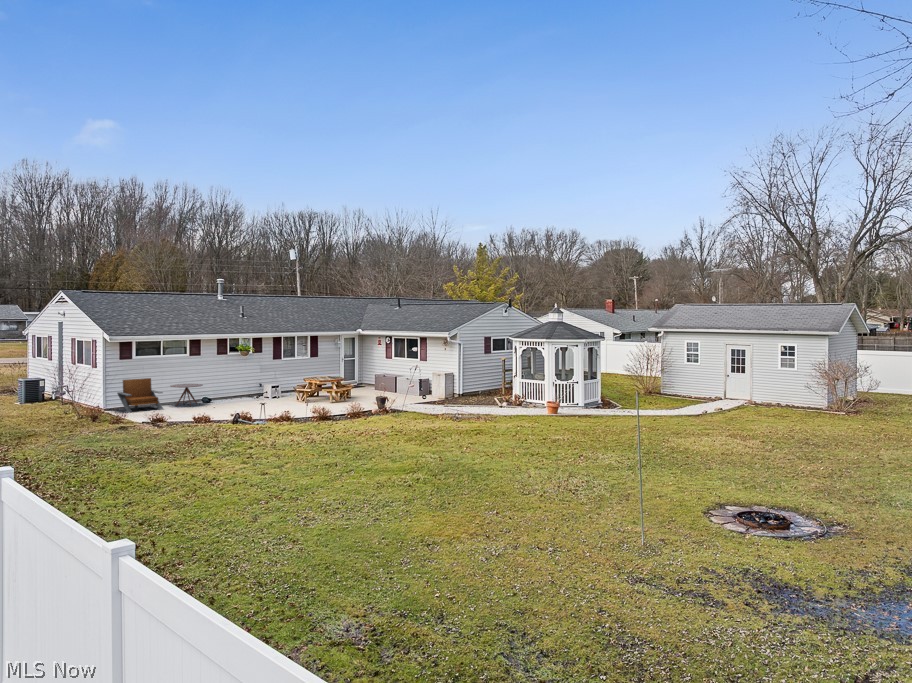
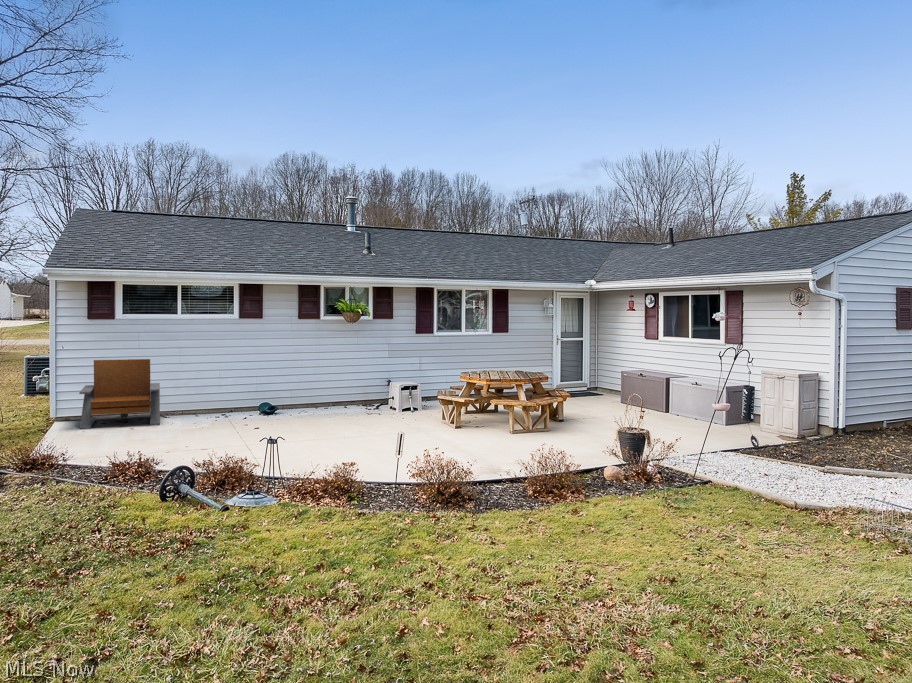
round table: present [170,384,203,406] -> none [189,374,254,421]

